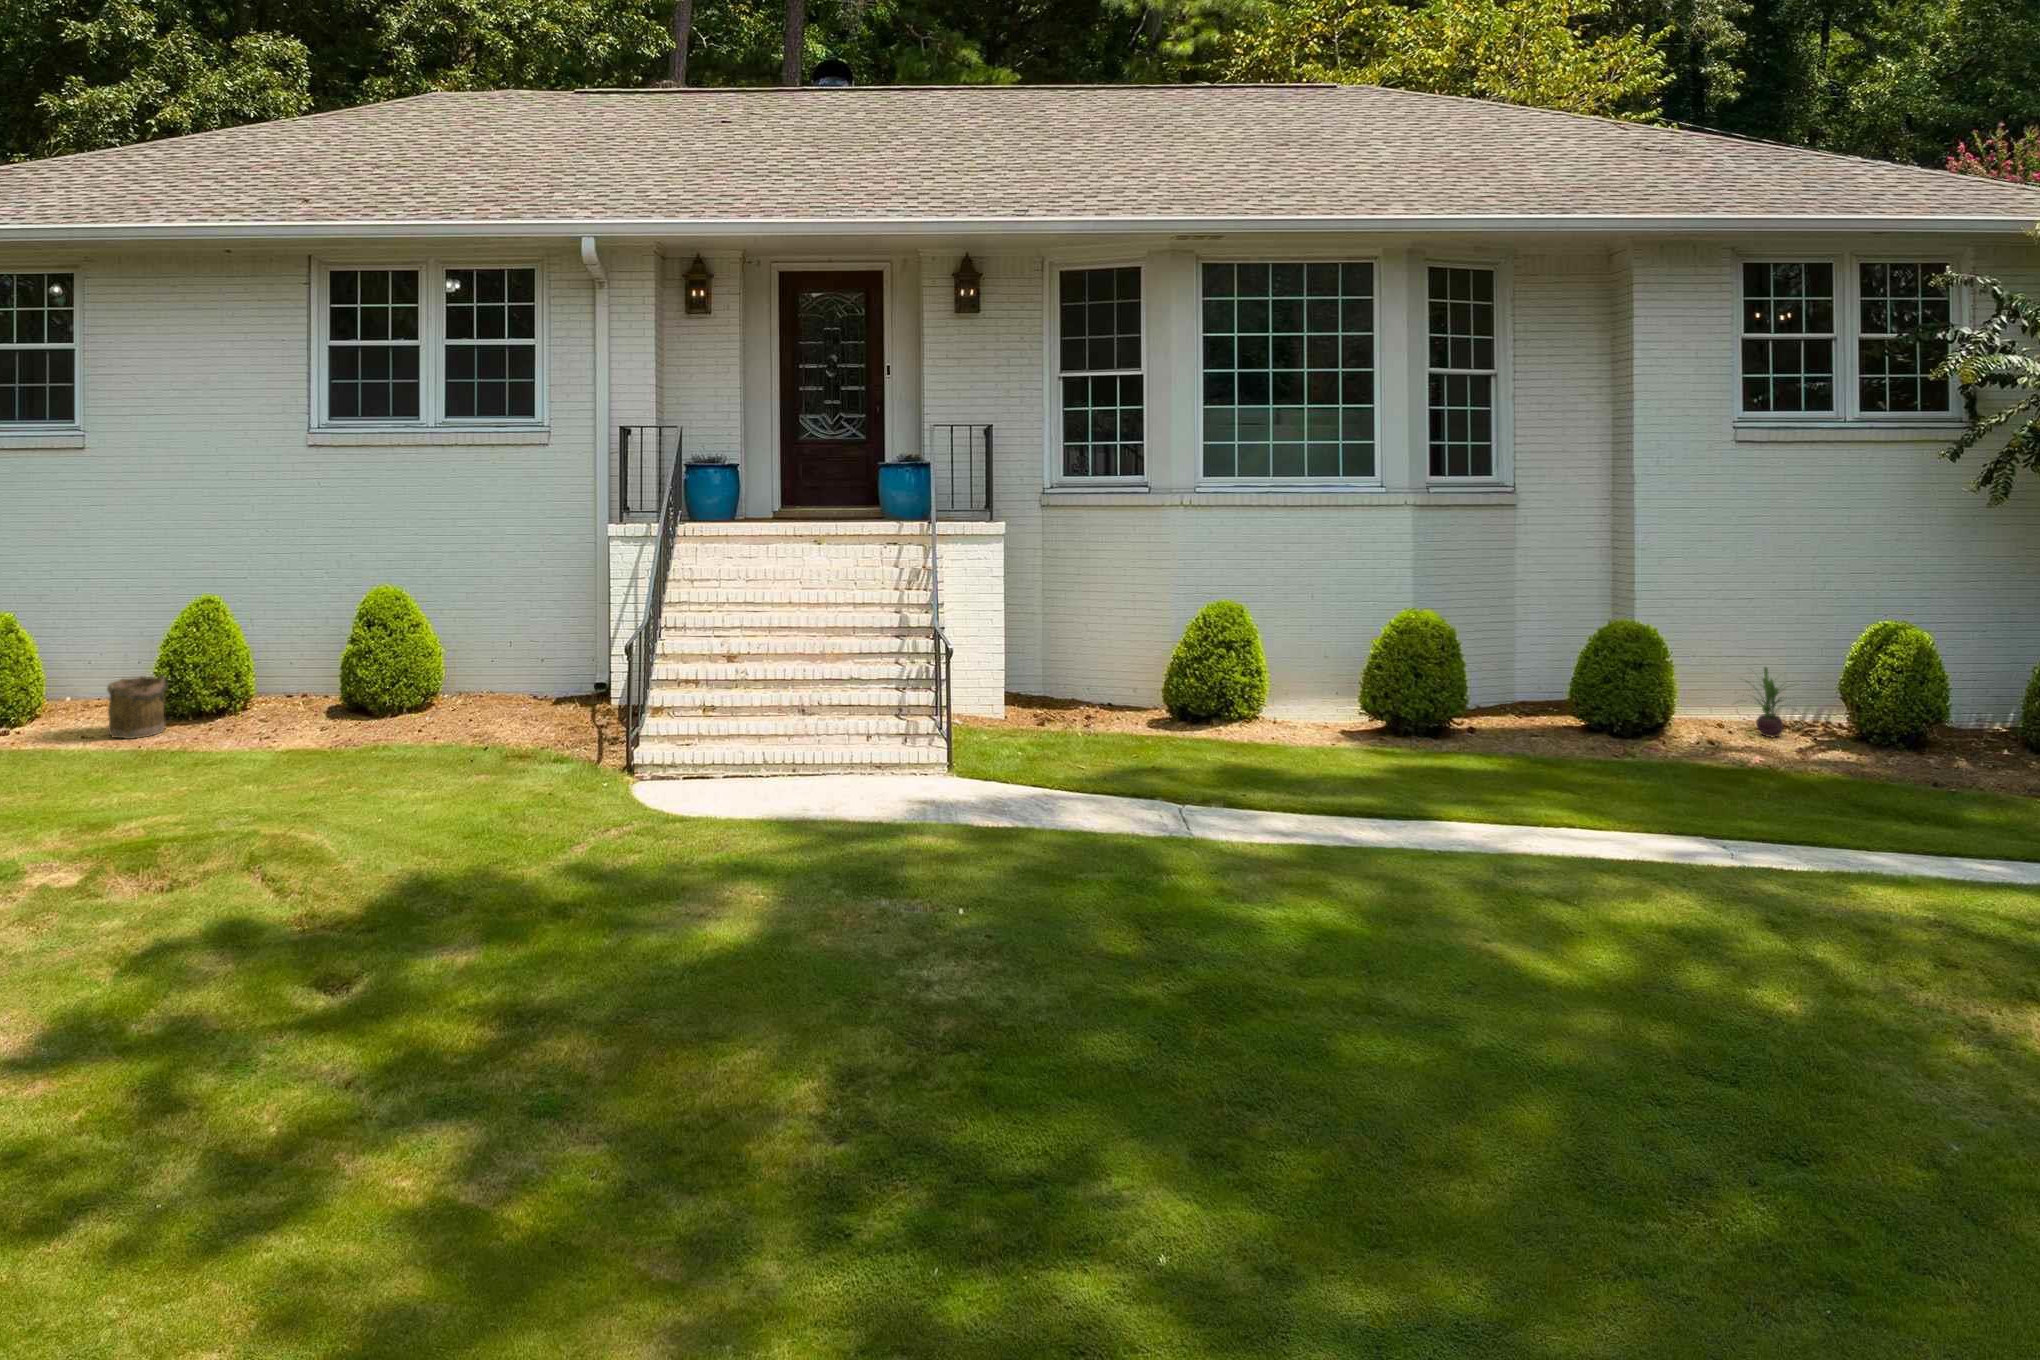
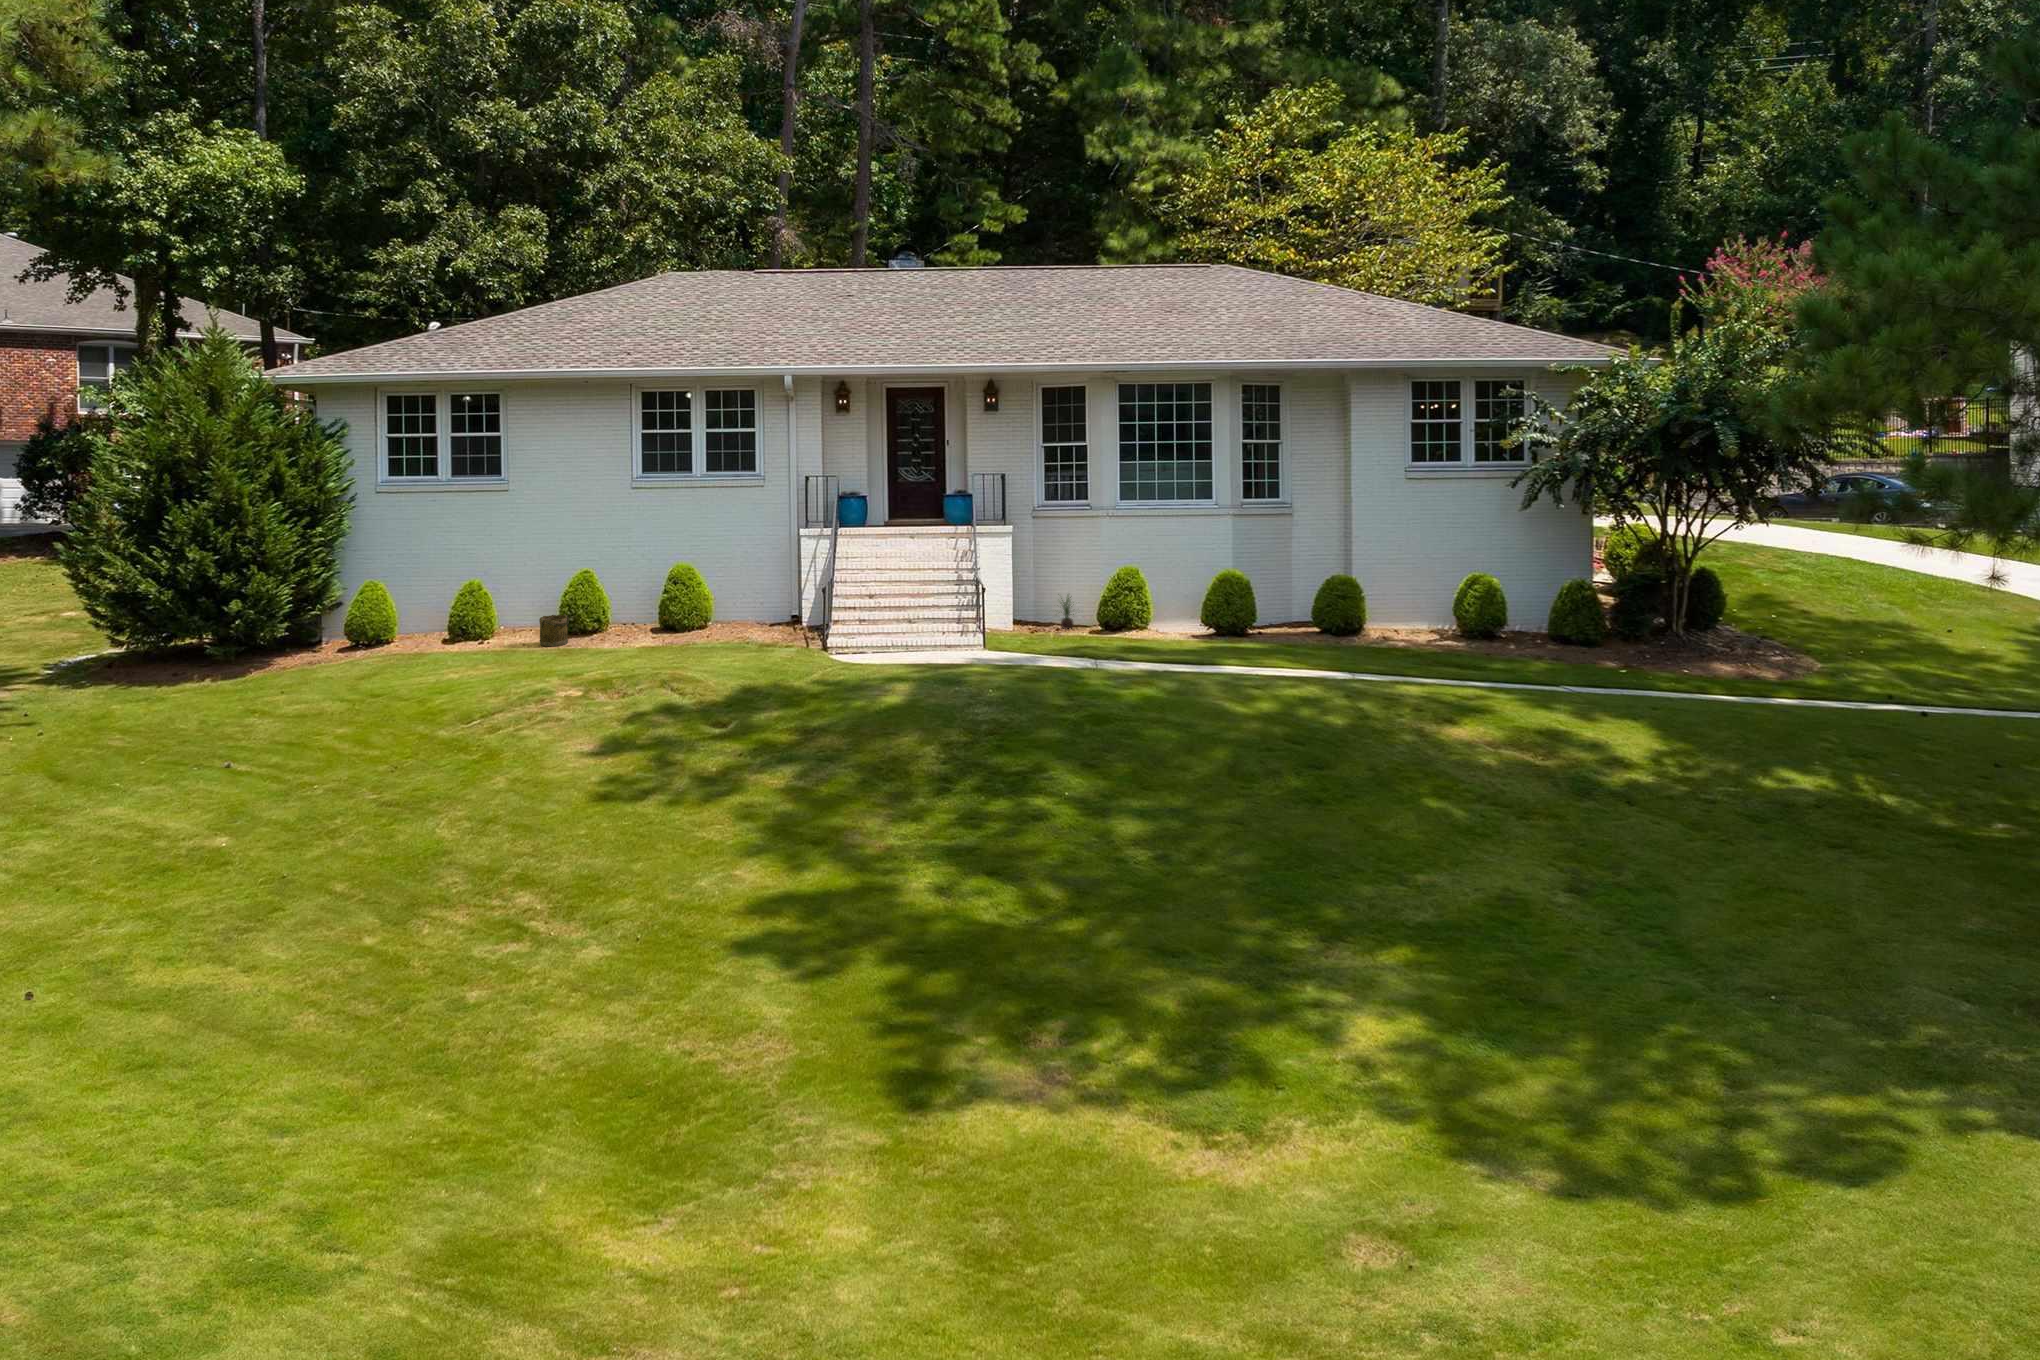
decorative plant: present [1745,667,1796,737] -> present [1061,597,1074,629]

